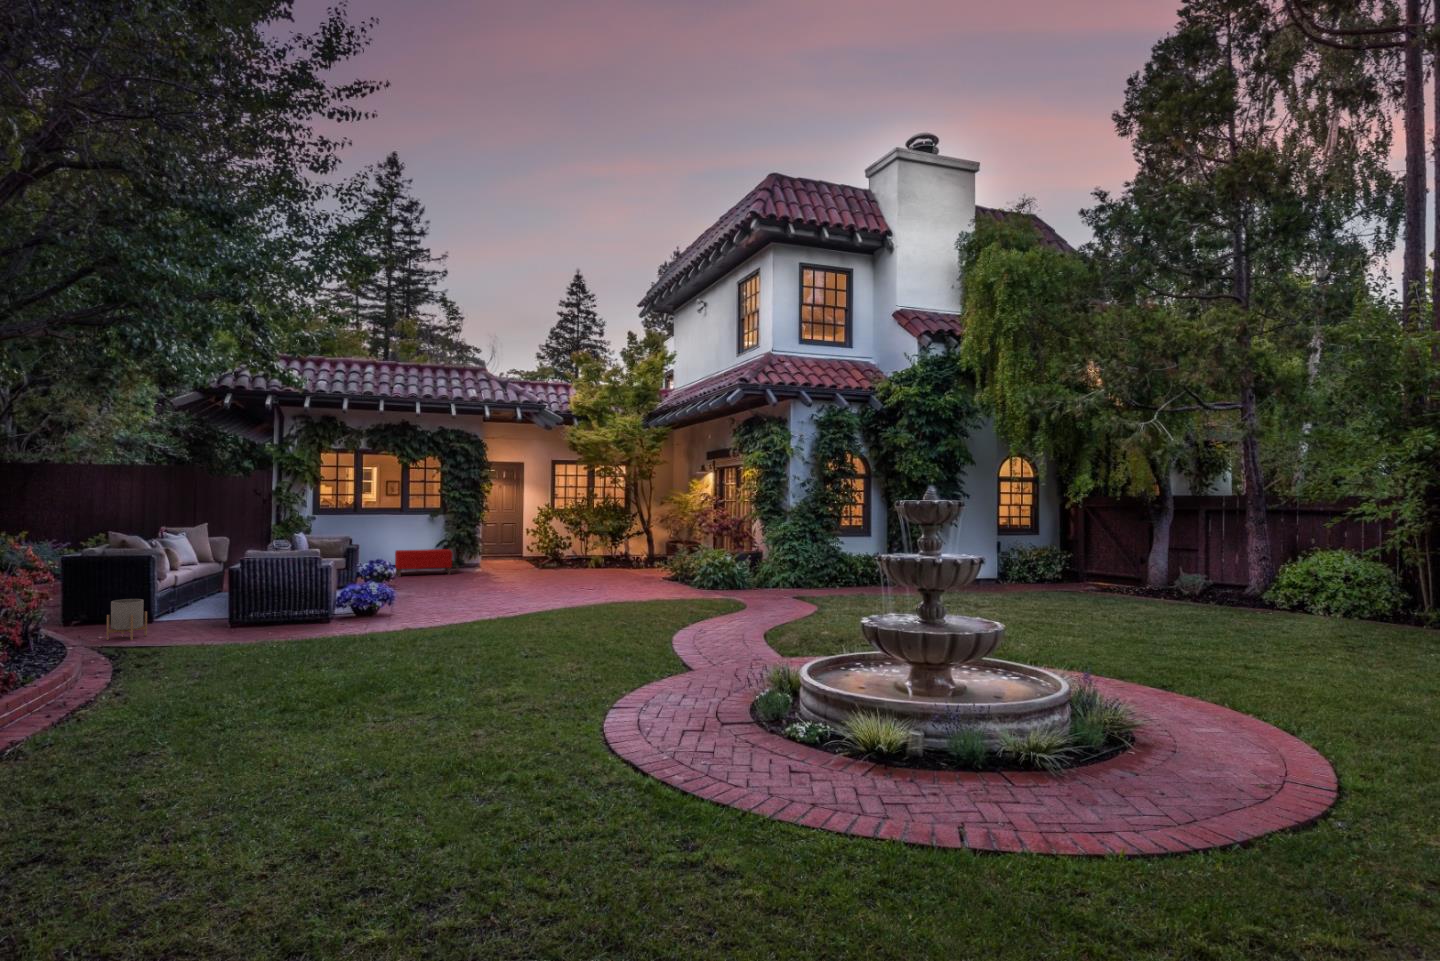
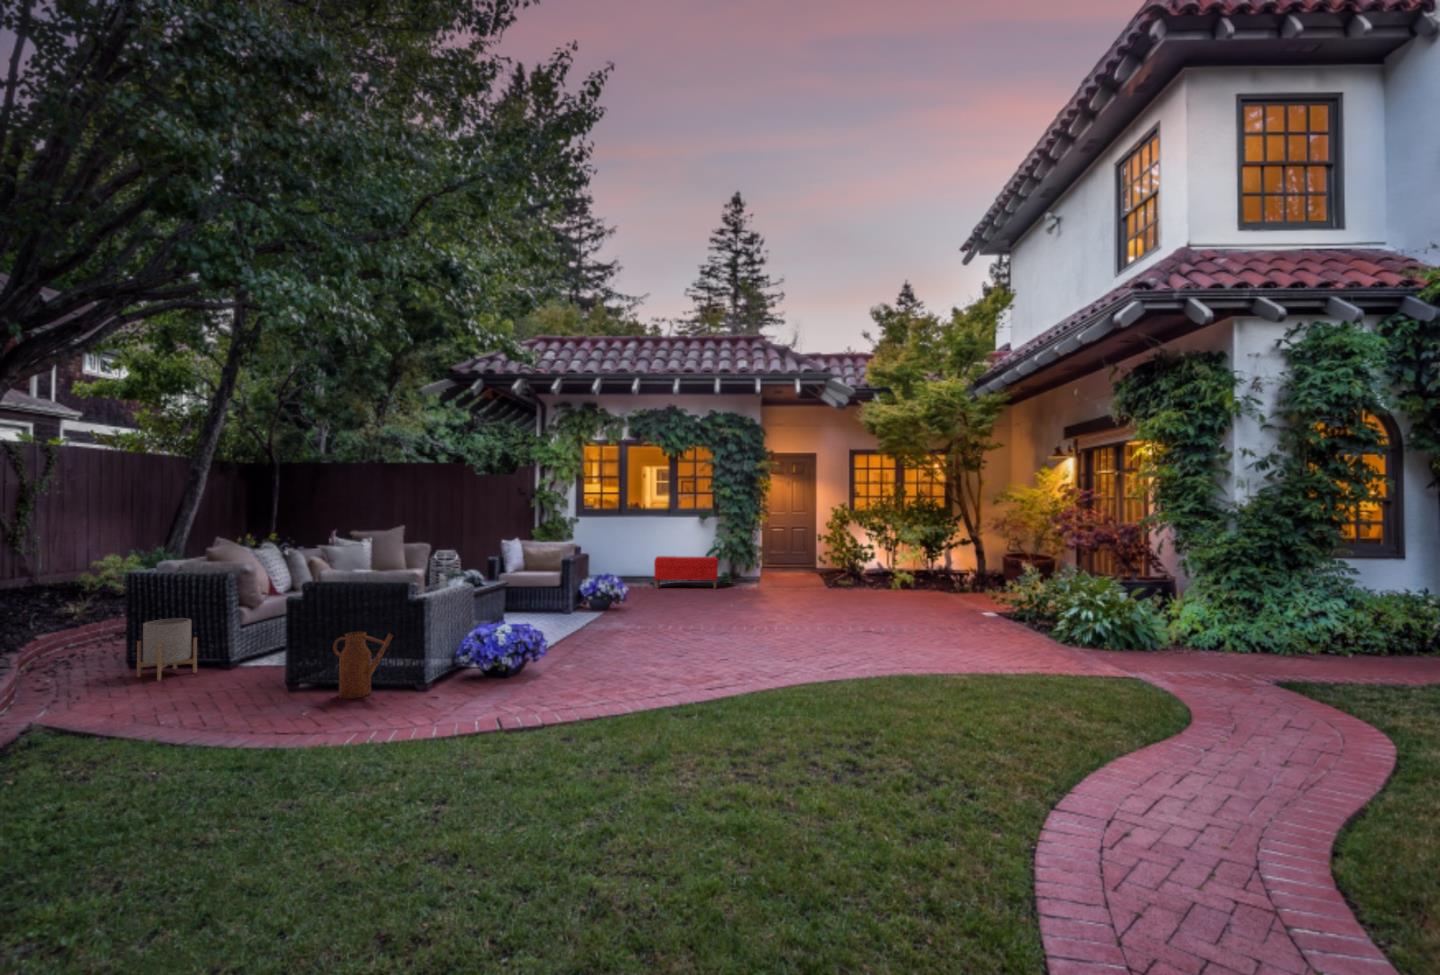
watering can: none [284,595,326,636] -> present [333,632,393,699]

